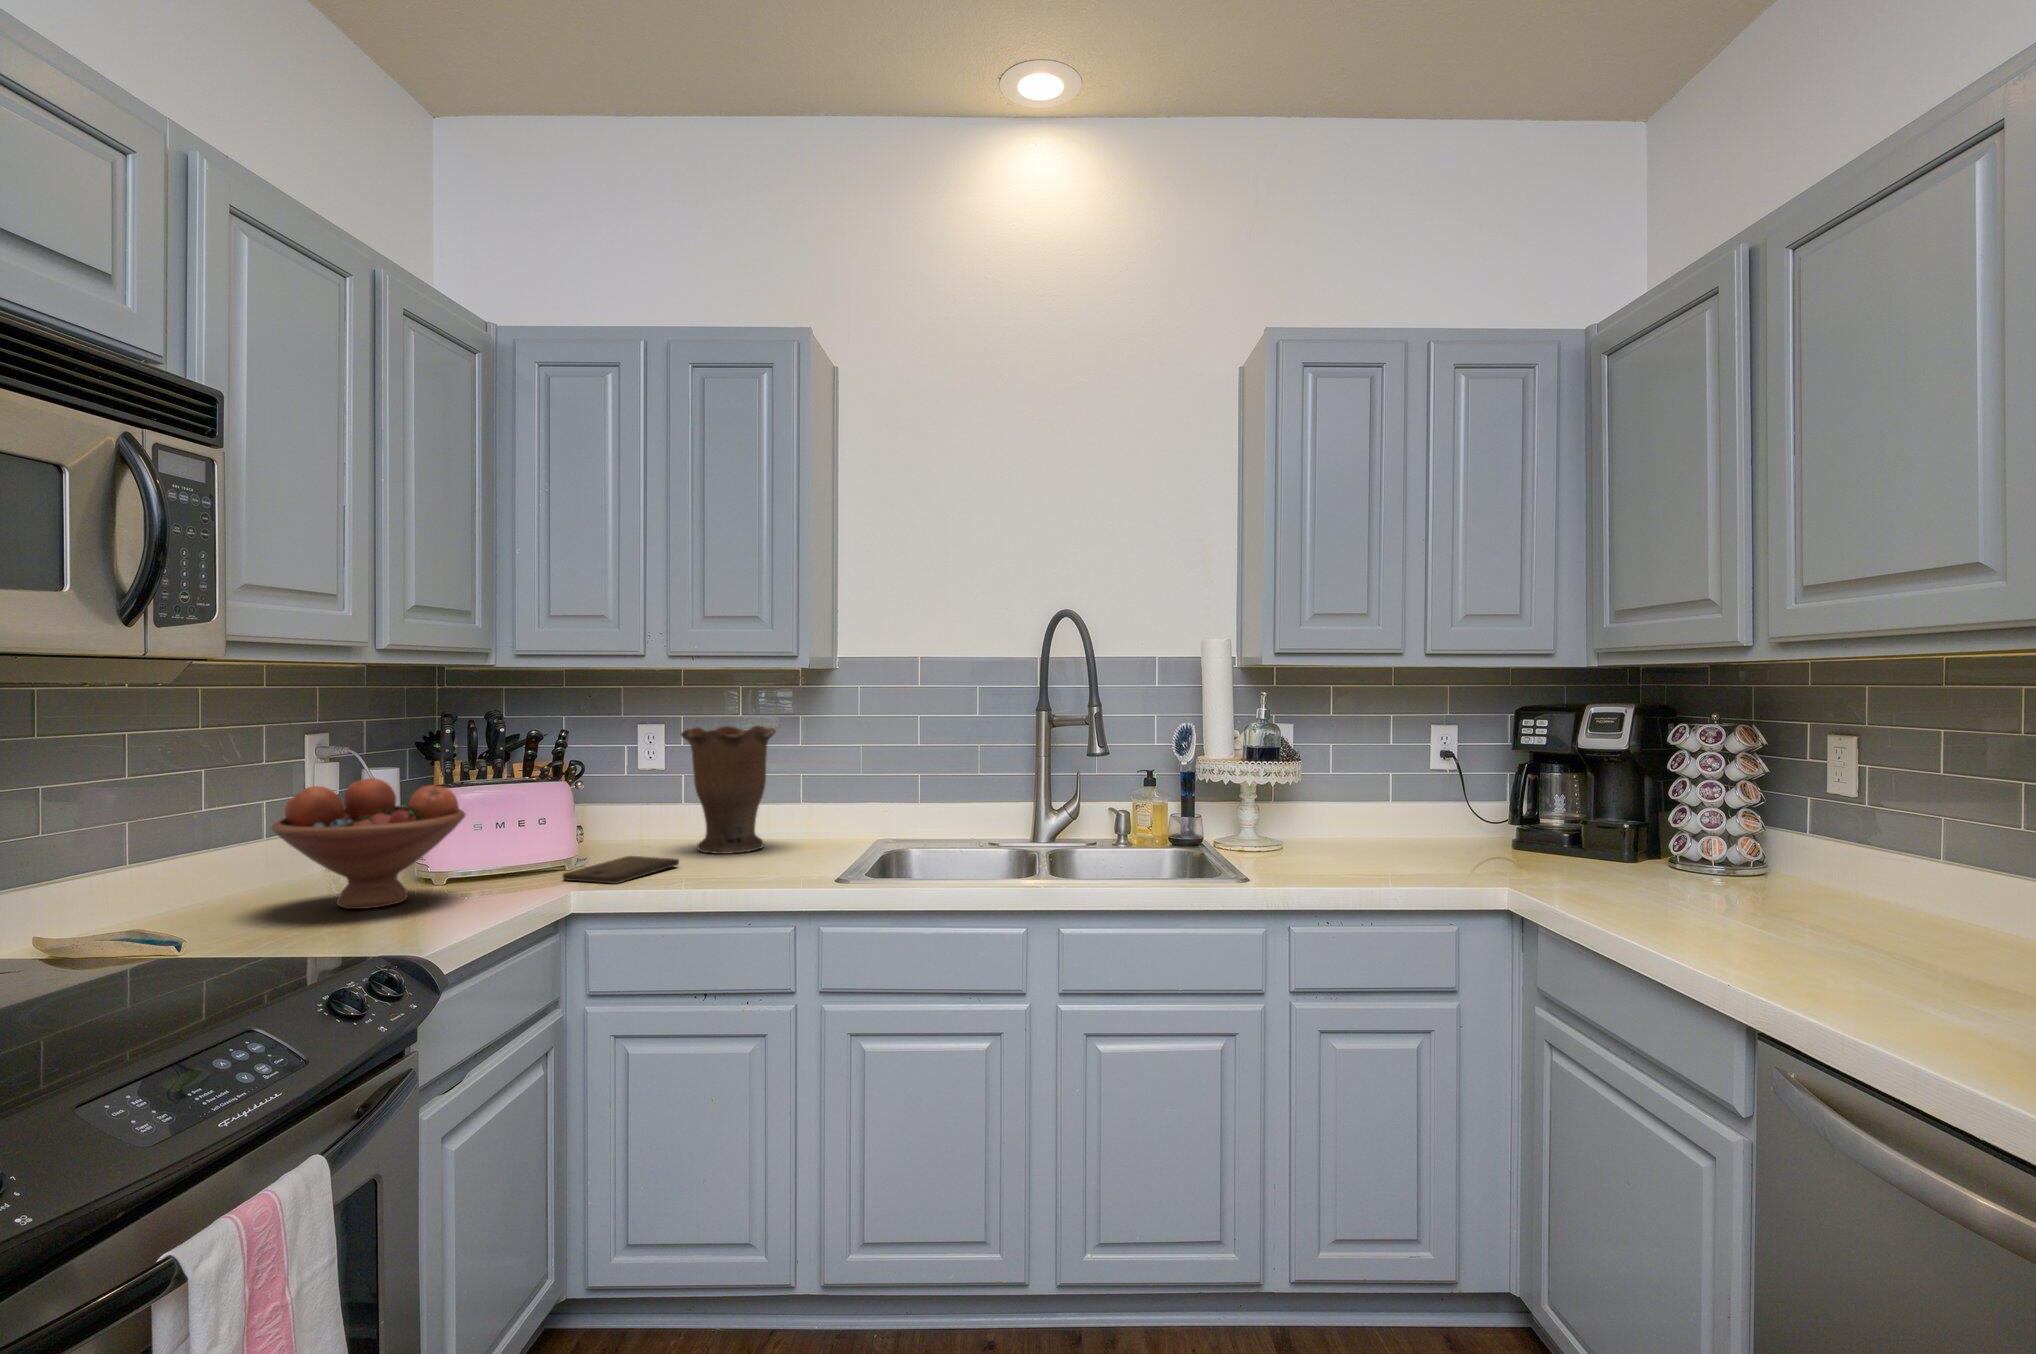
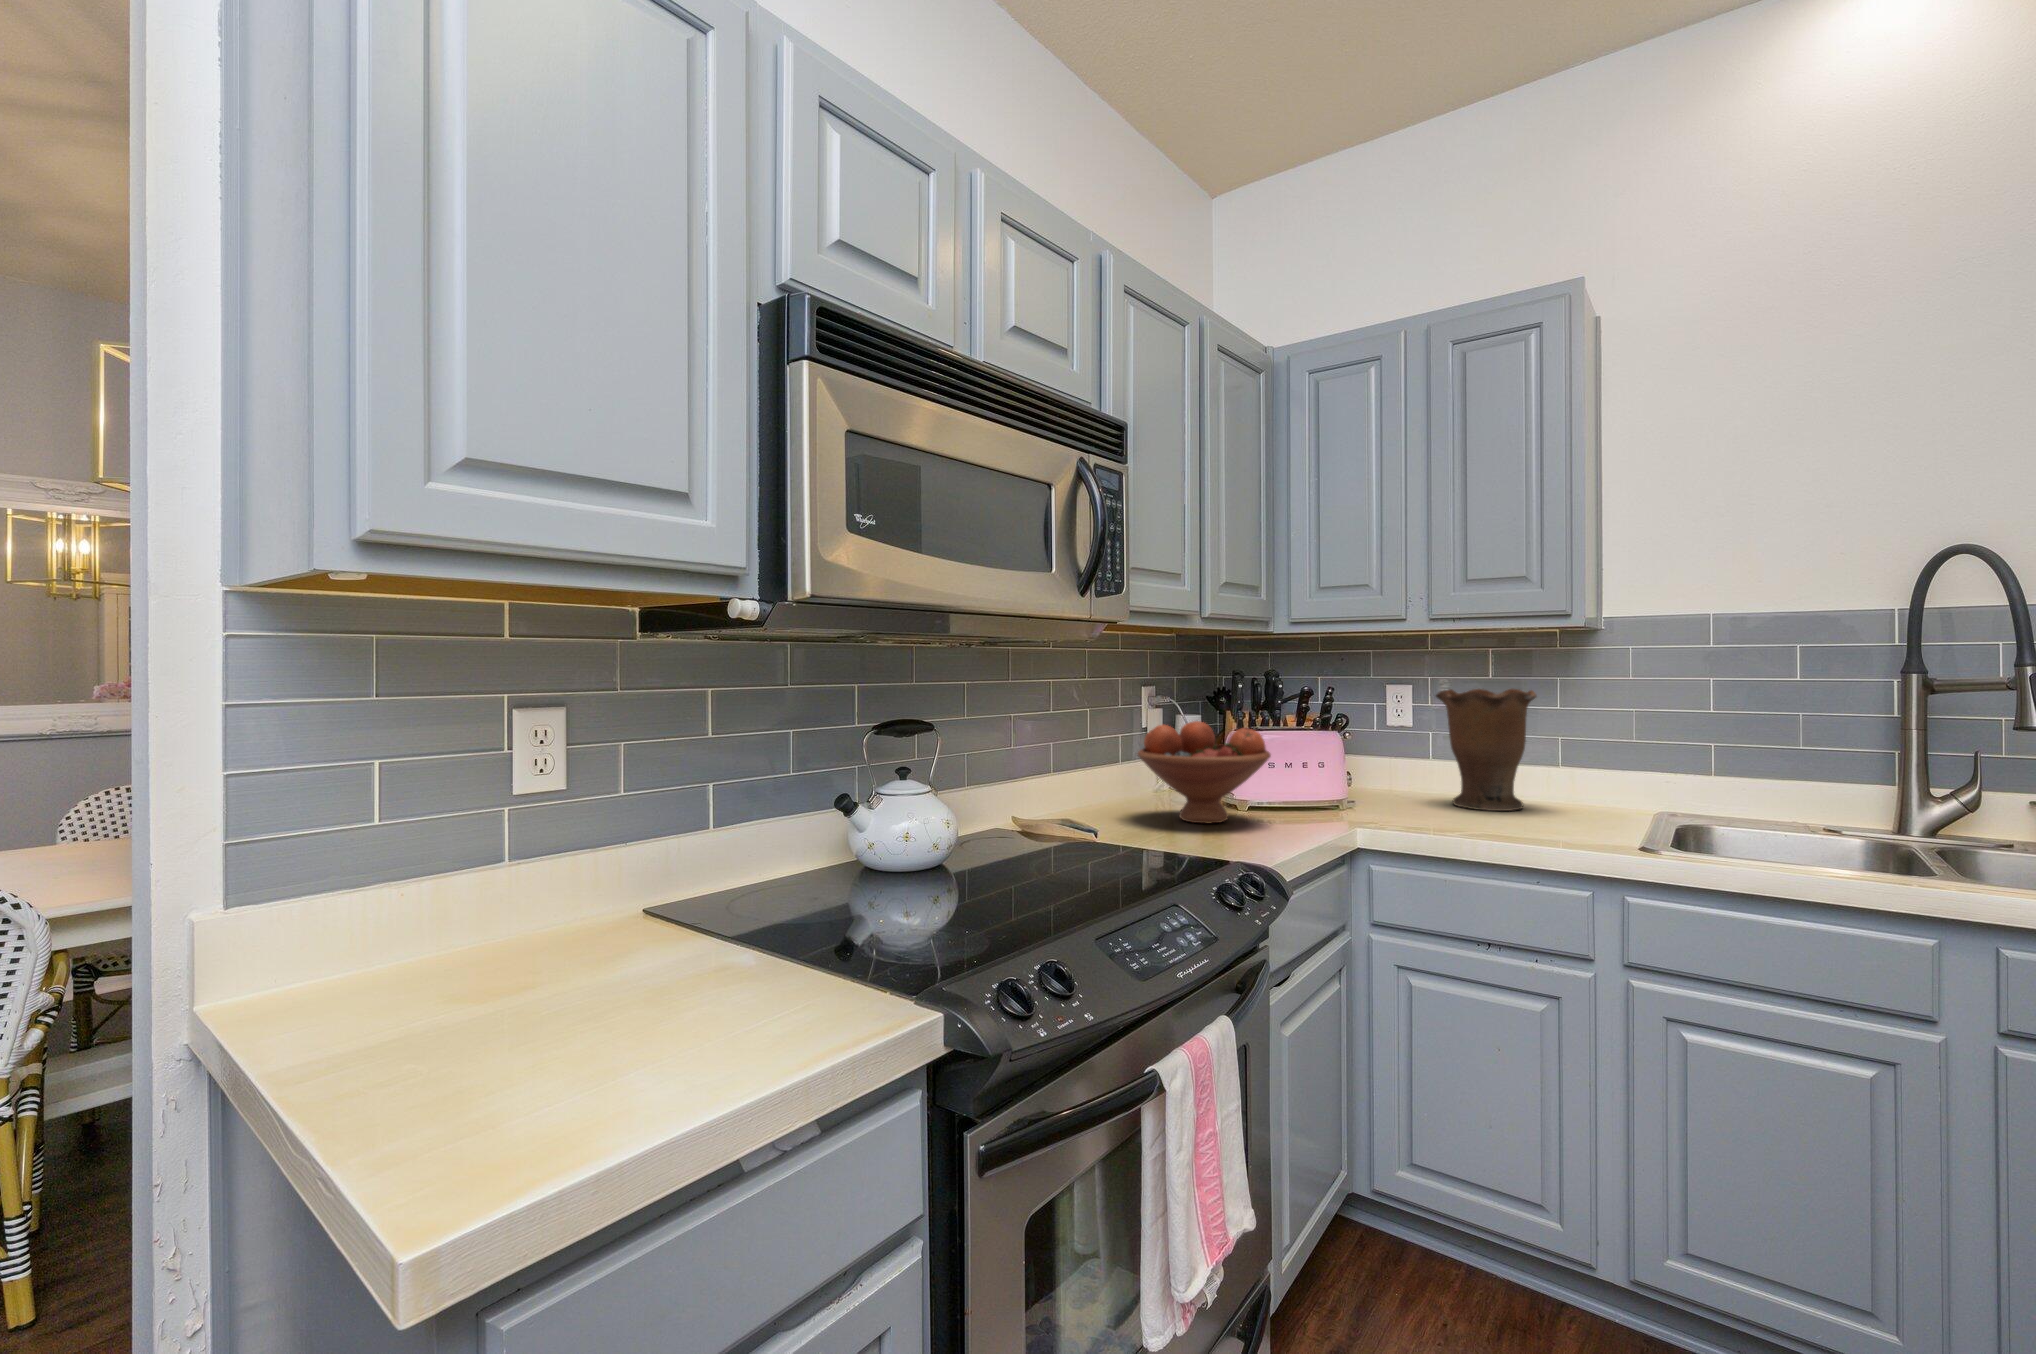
cutting board: present [563,856,679,884] -> none [1344,803,1447,826]

